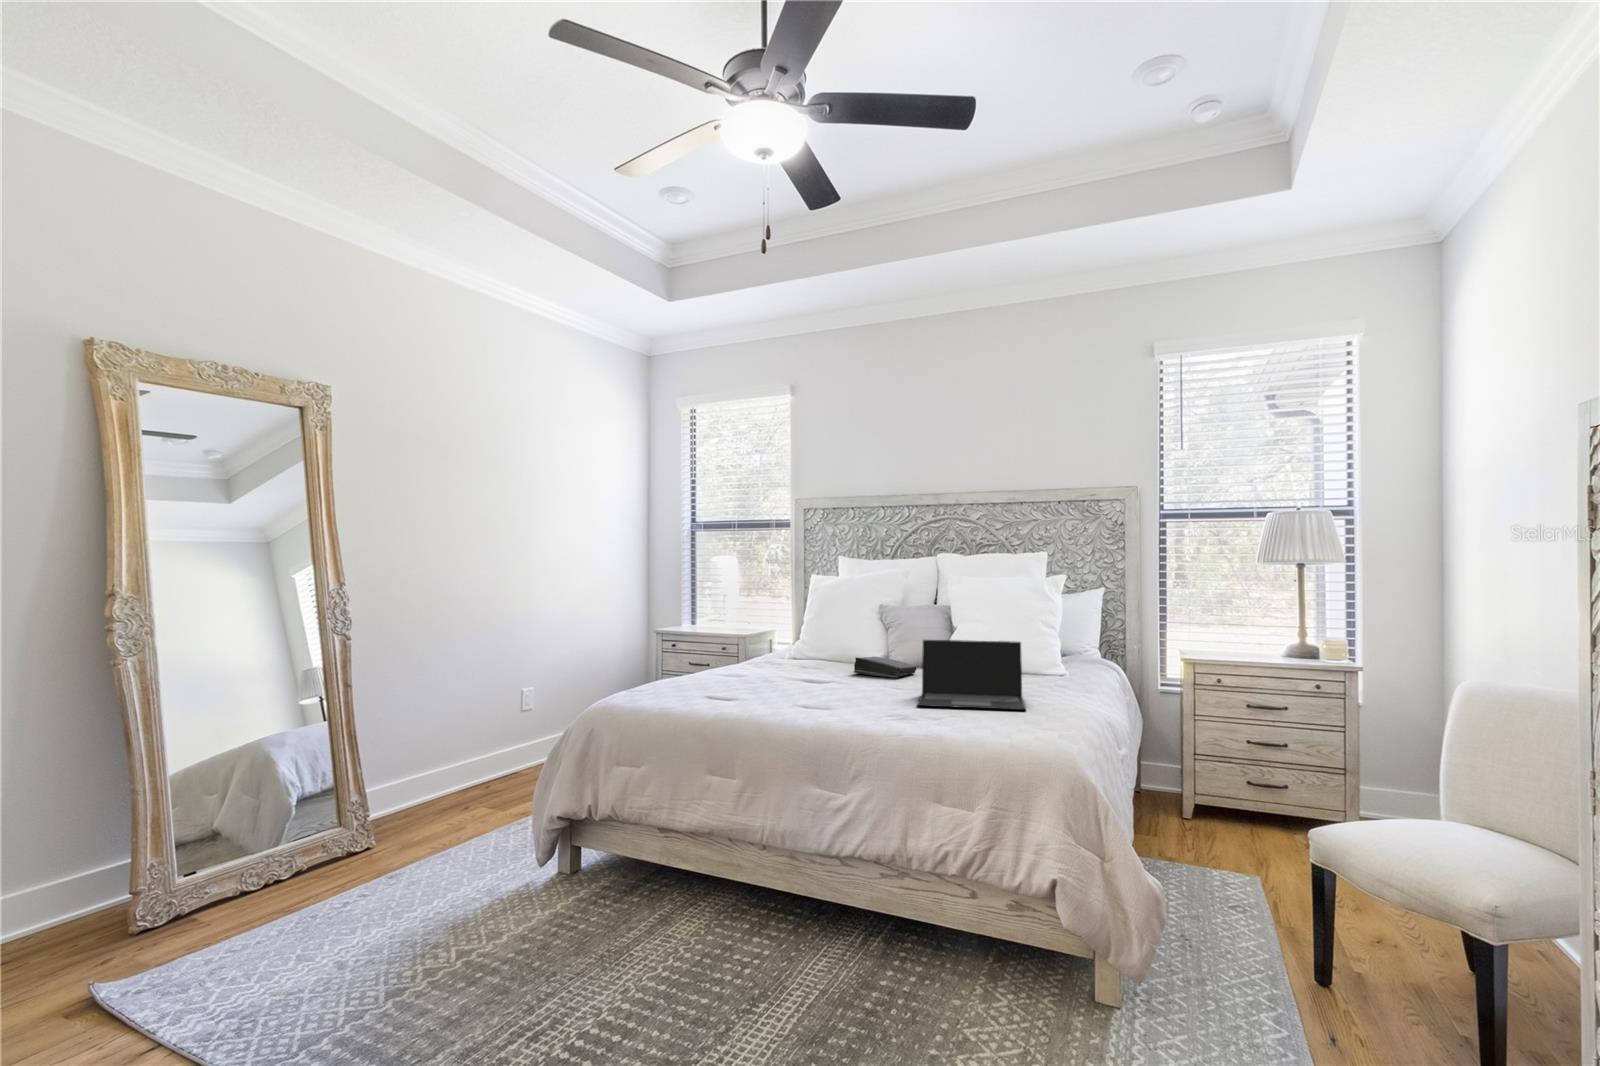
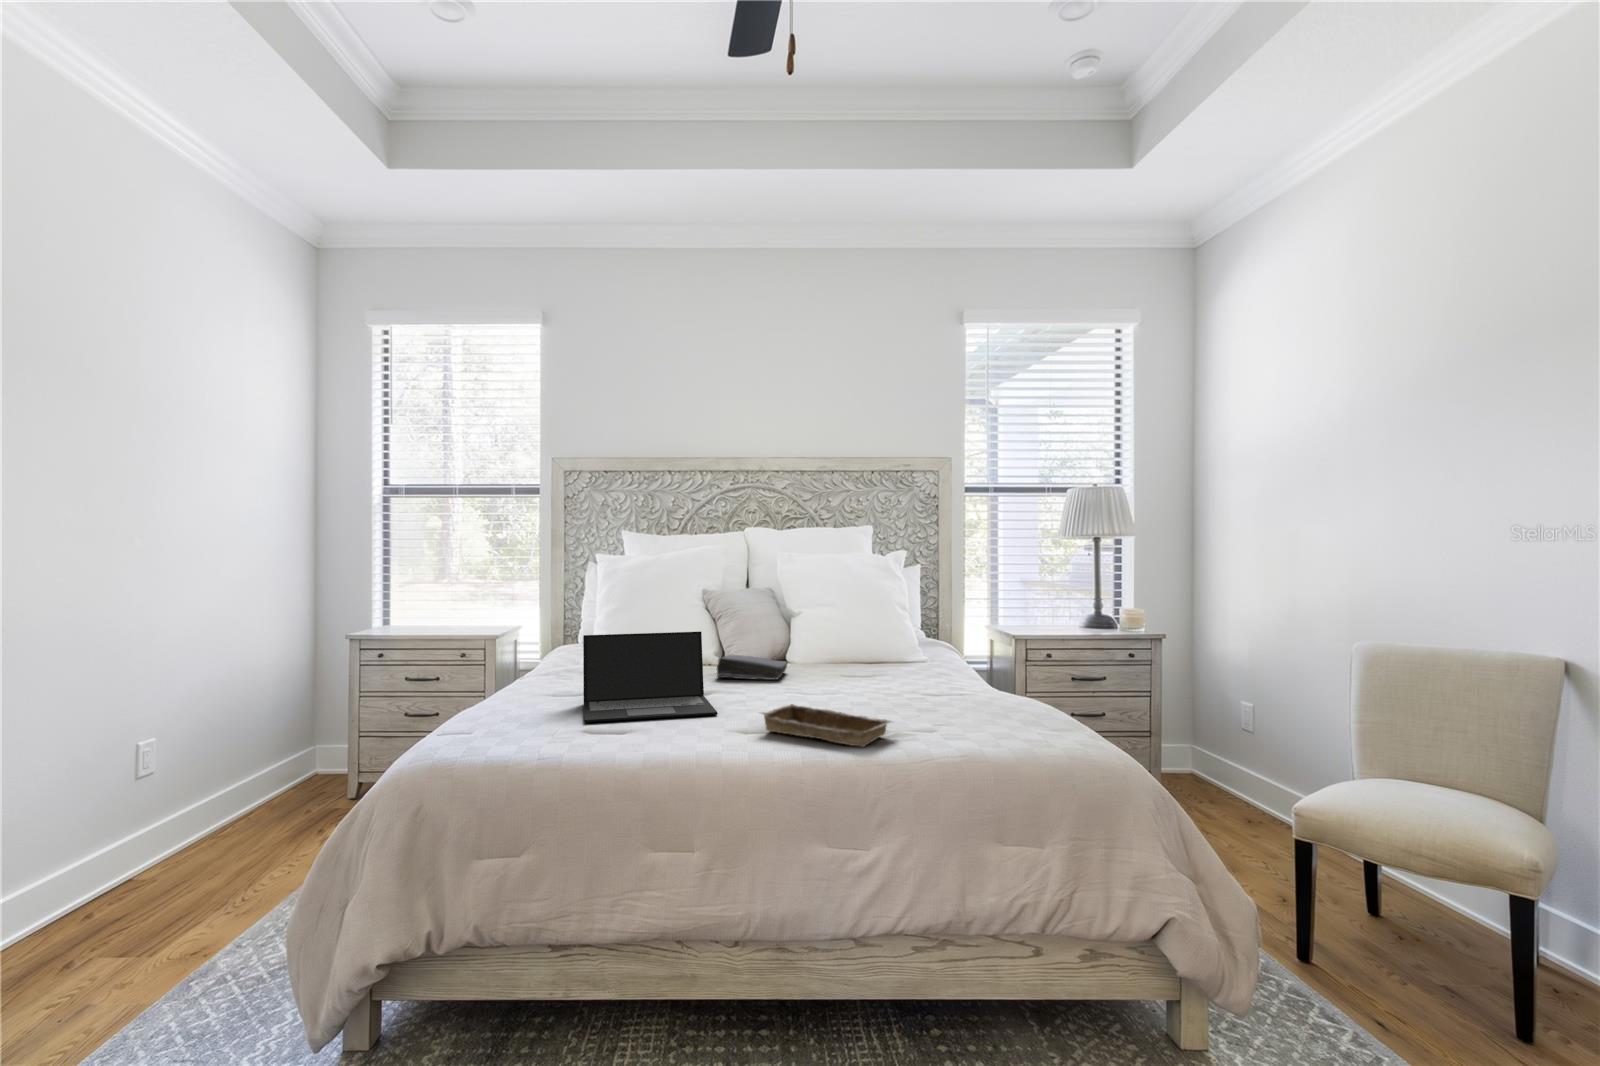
laptop: present [917,640,1026,710] -> present [583,632,717,722]
tray: none [814,689,906,719] -> present [761,704,892,747]

